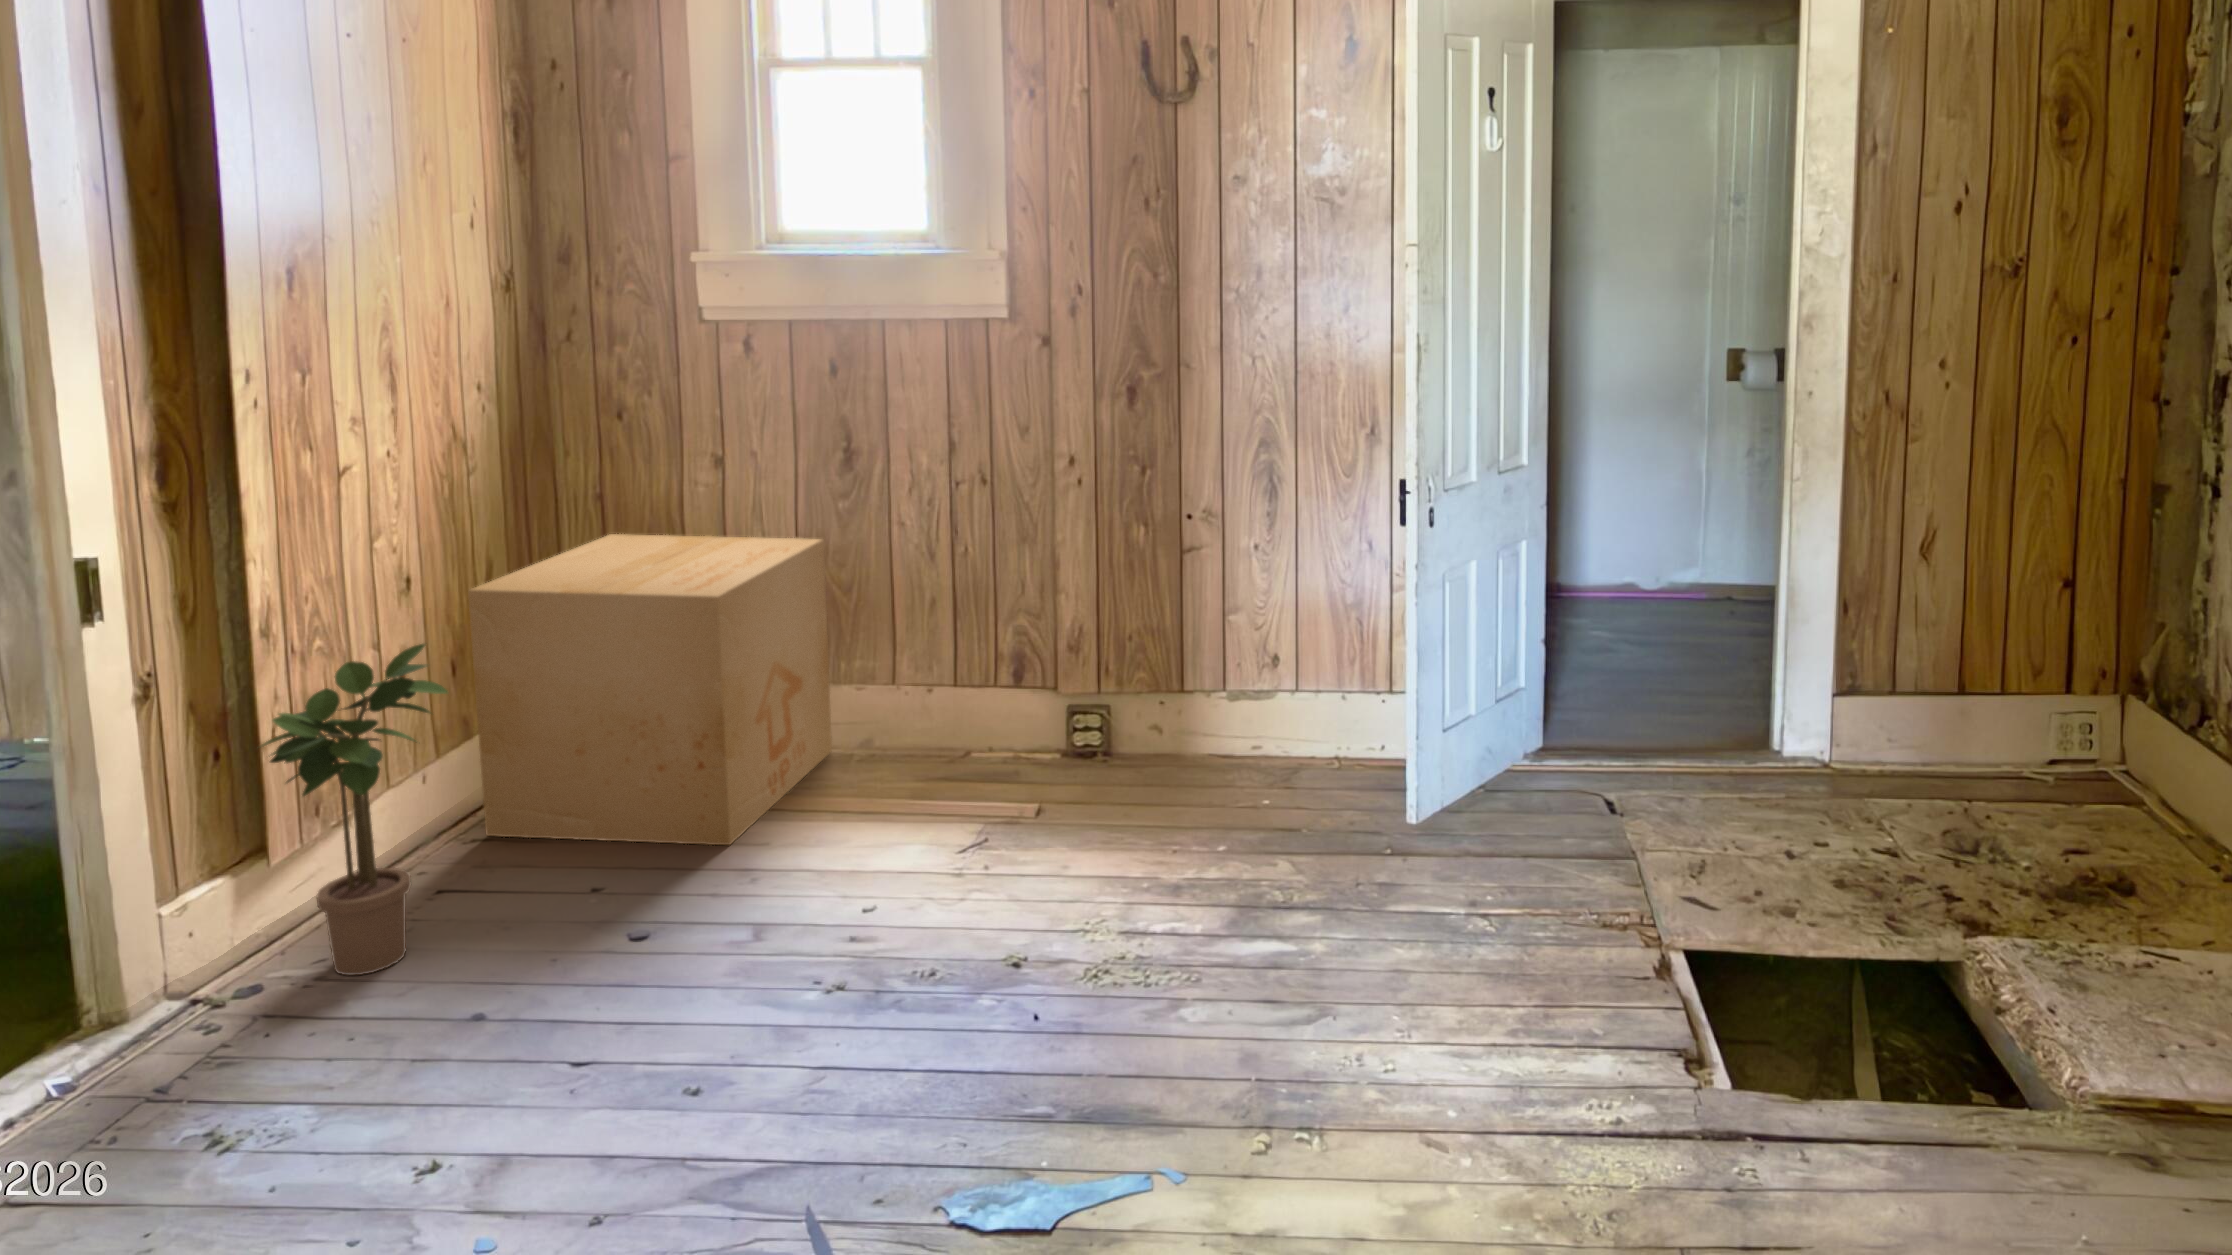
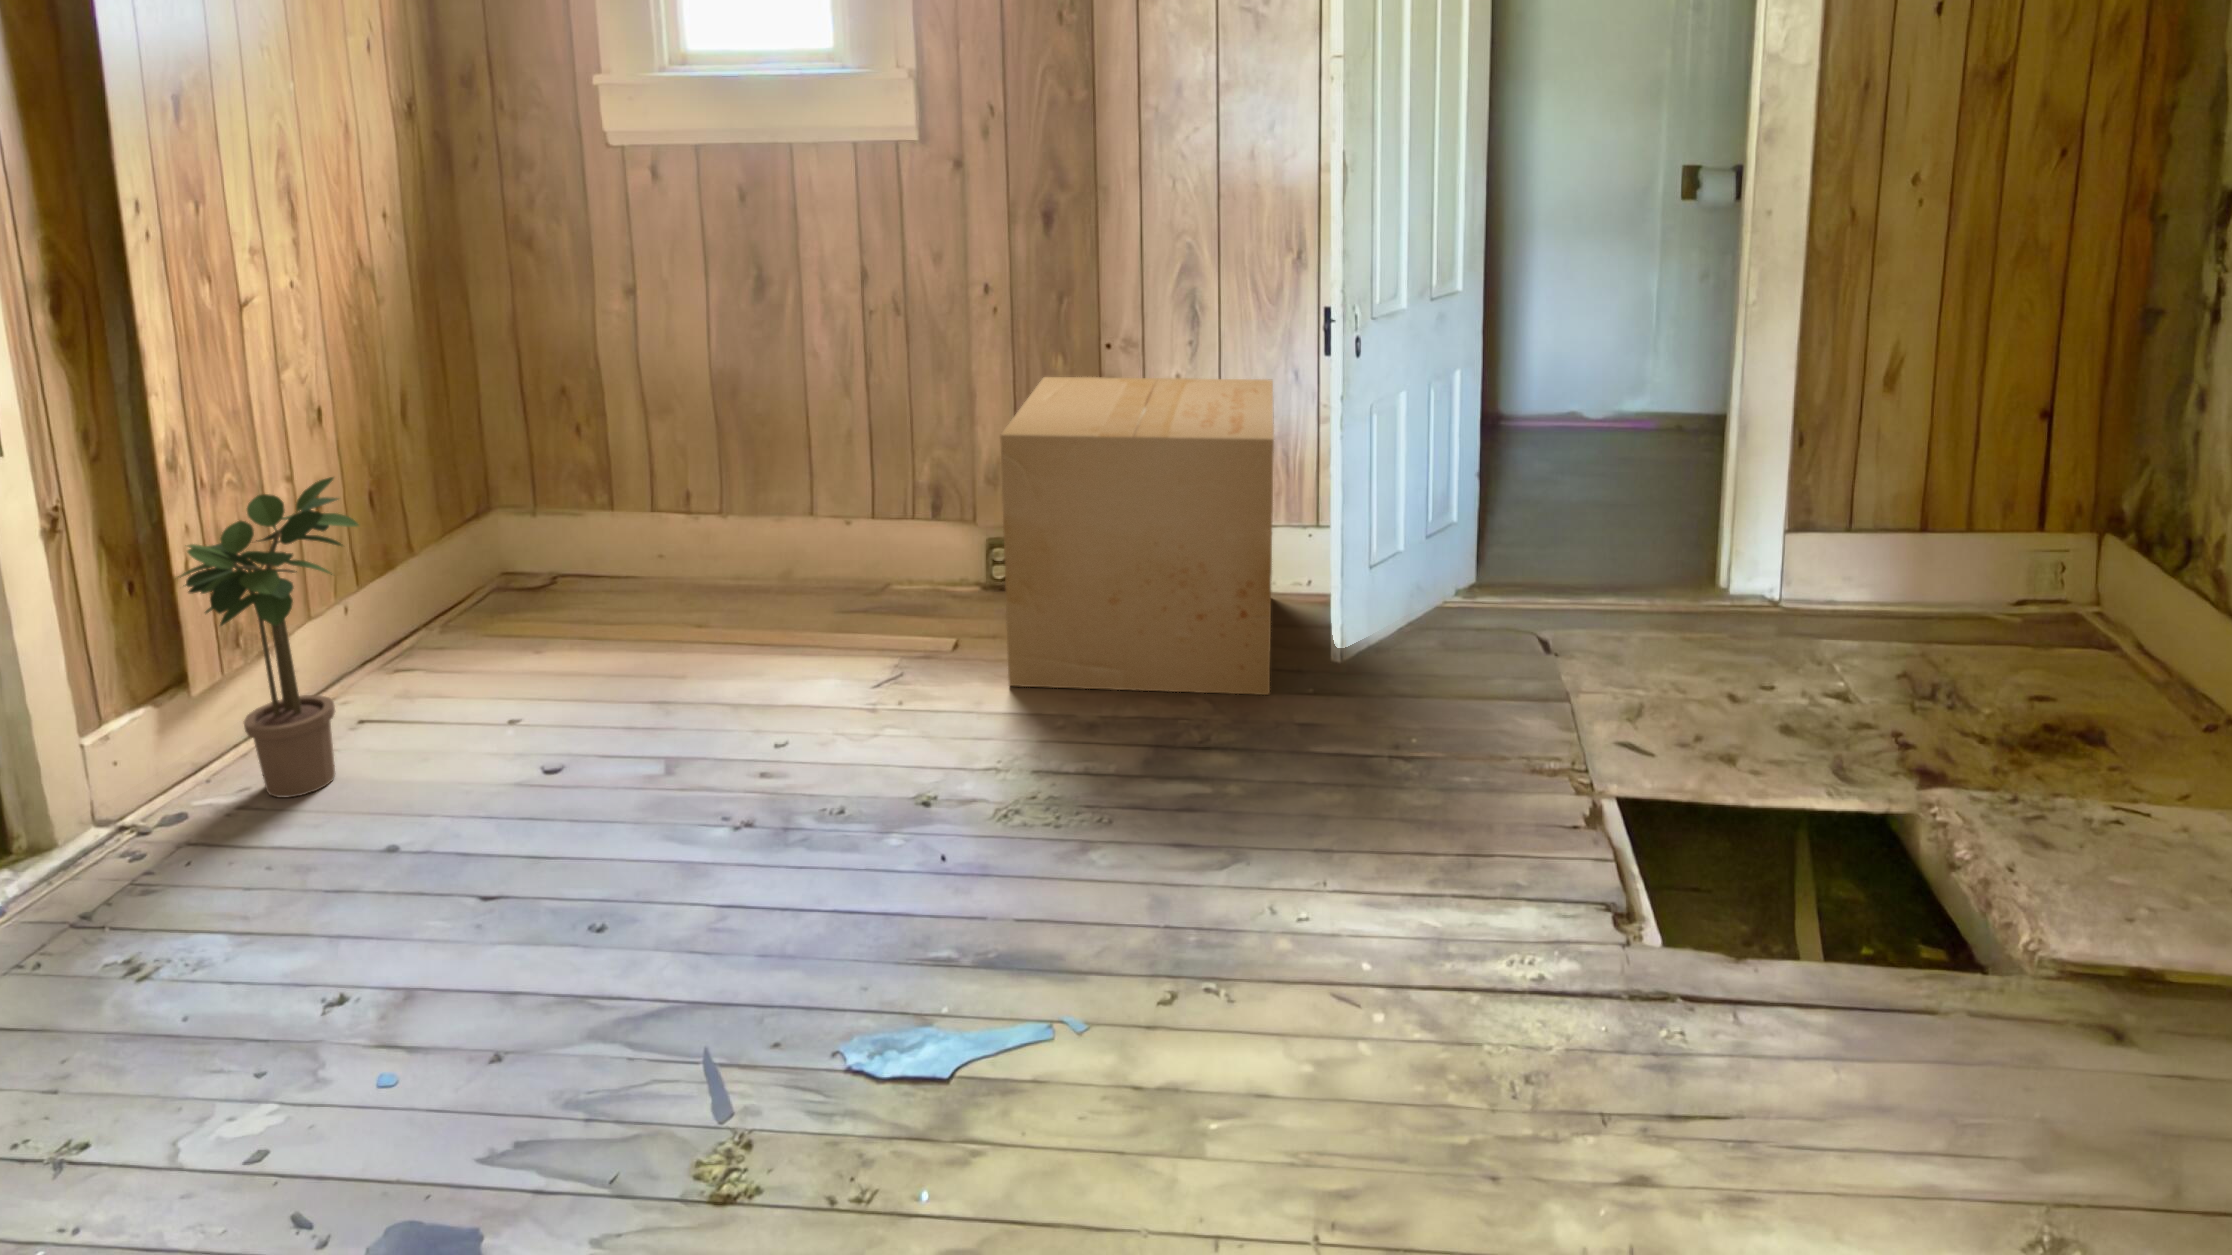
cardboard box: present [468,534,832,845] -> present [1000,377,1274,695]

